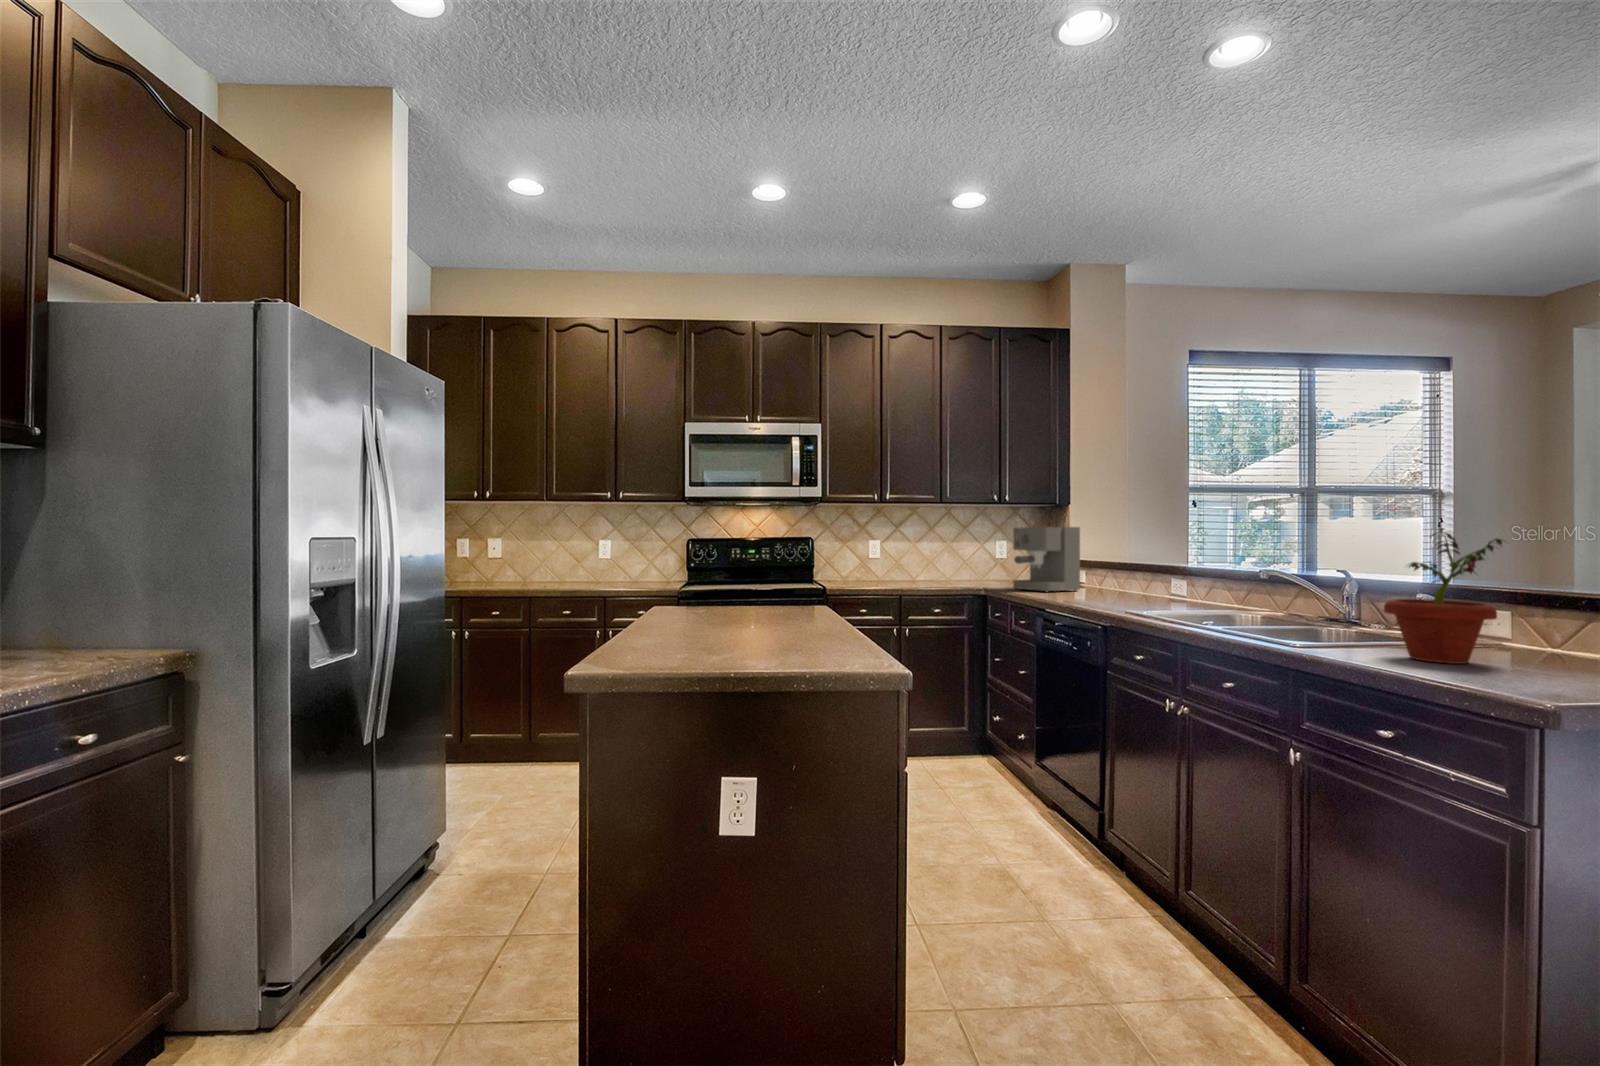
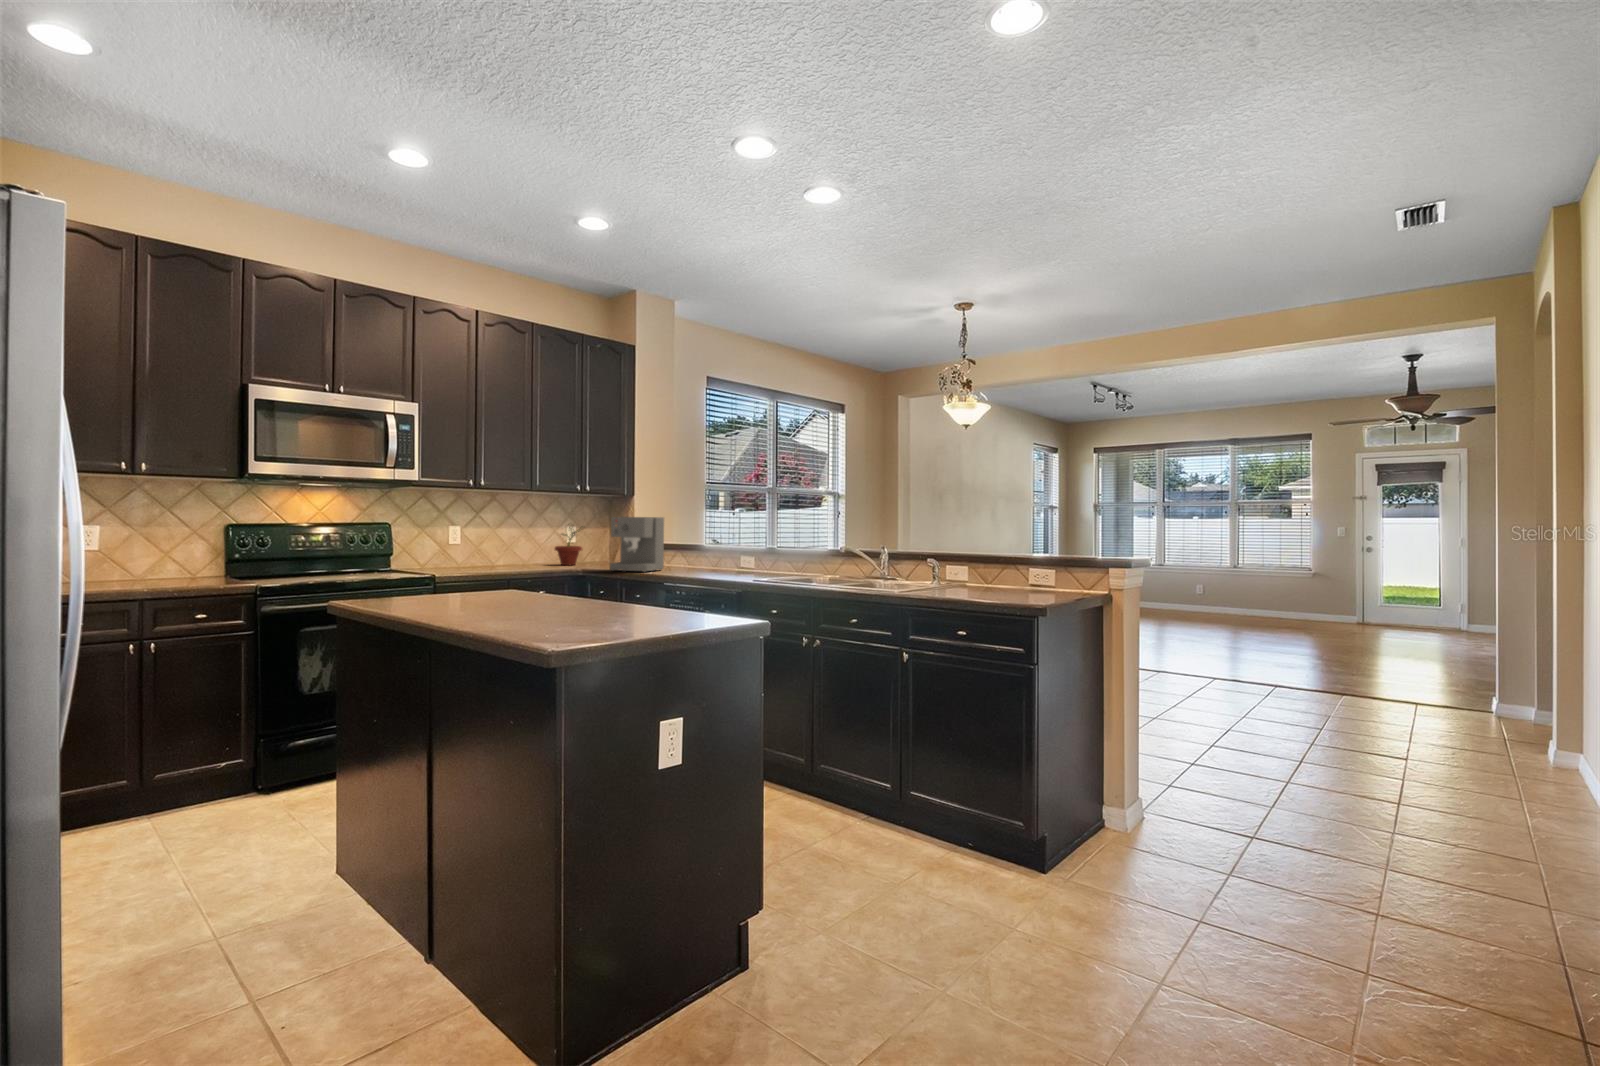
potted plant: present [1384,528,1502,664] -> present [555,527,582,565]

